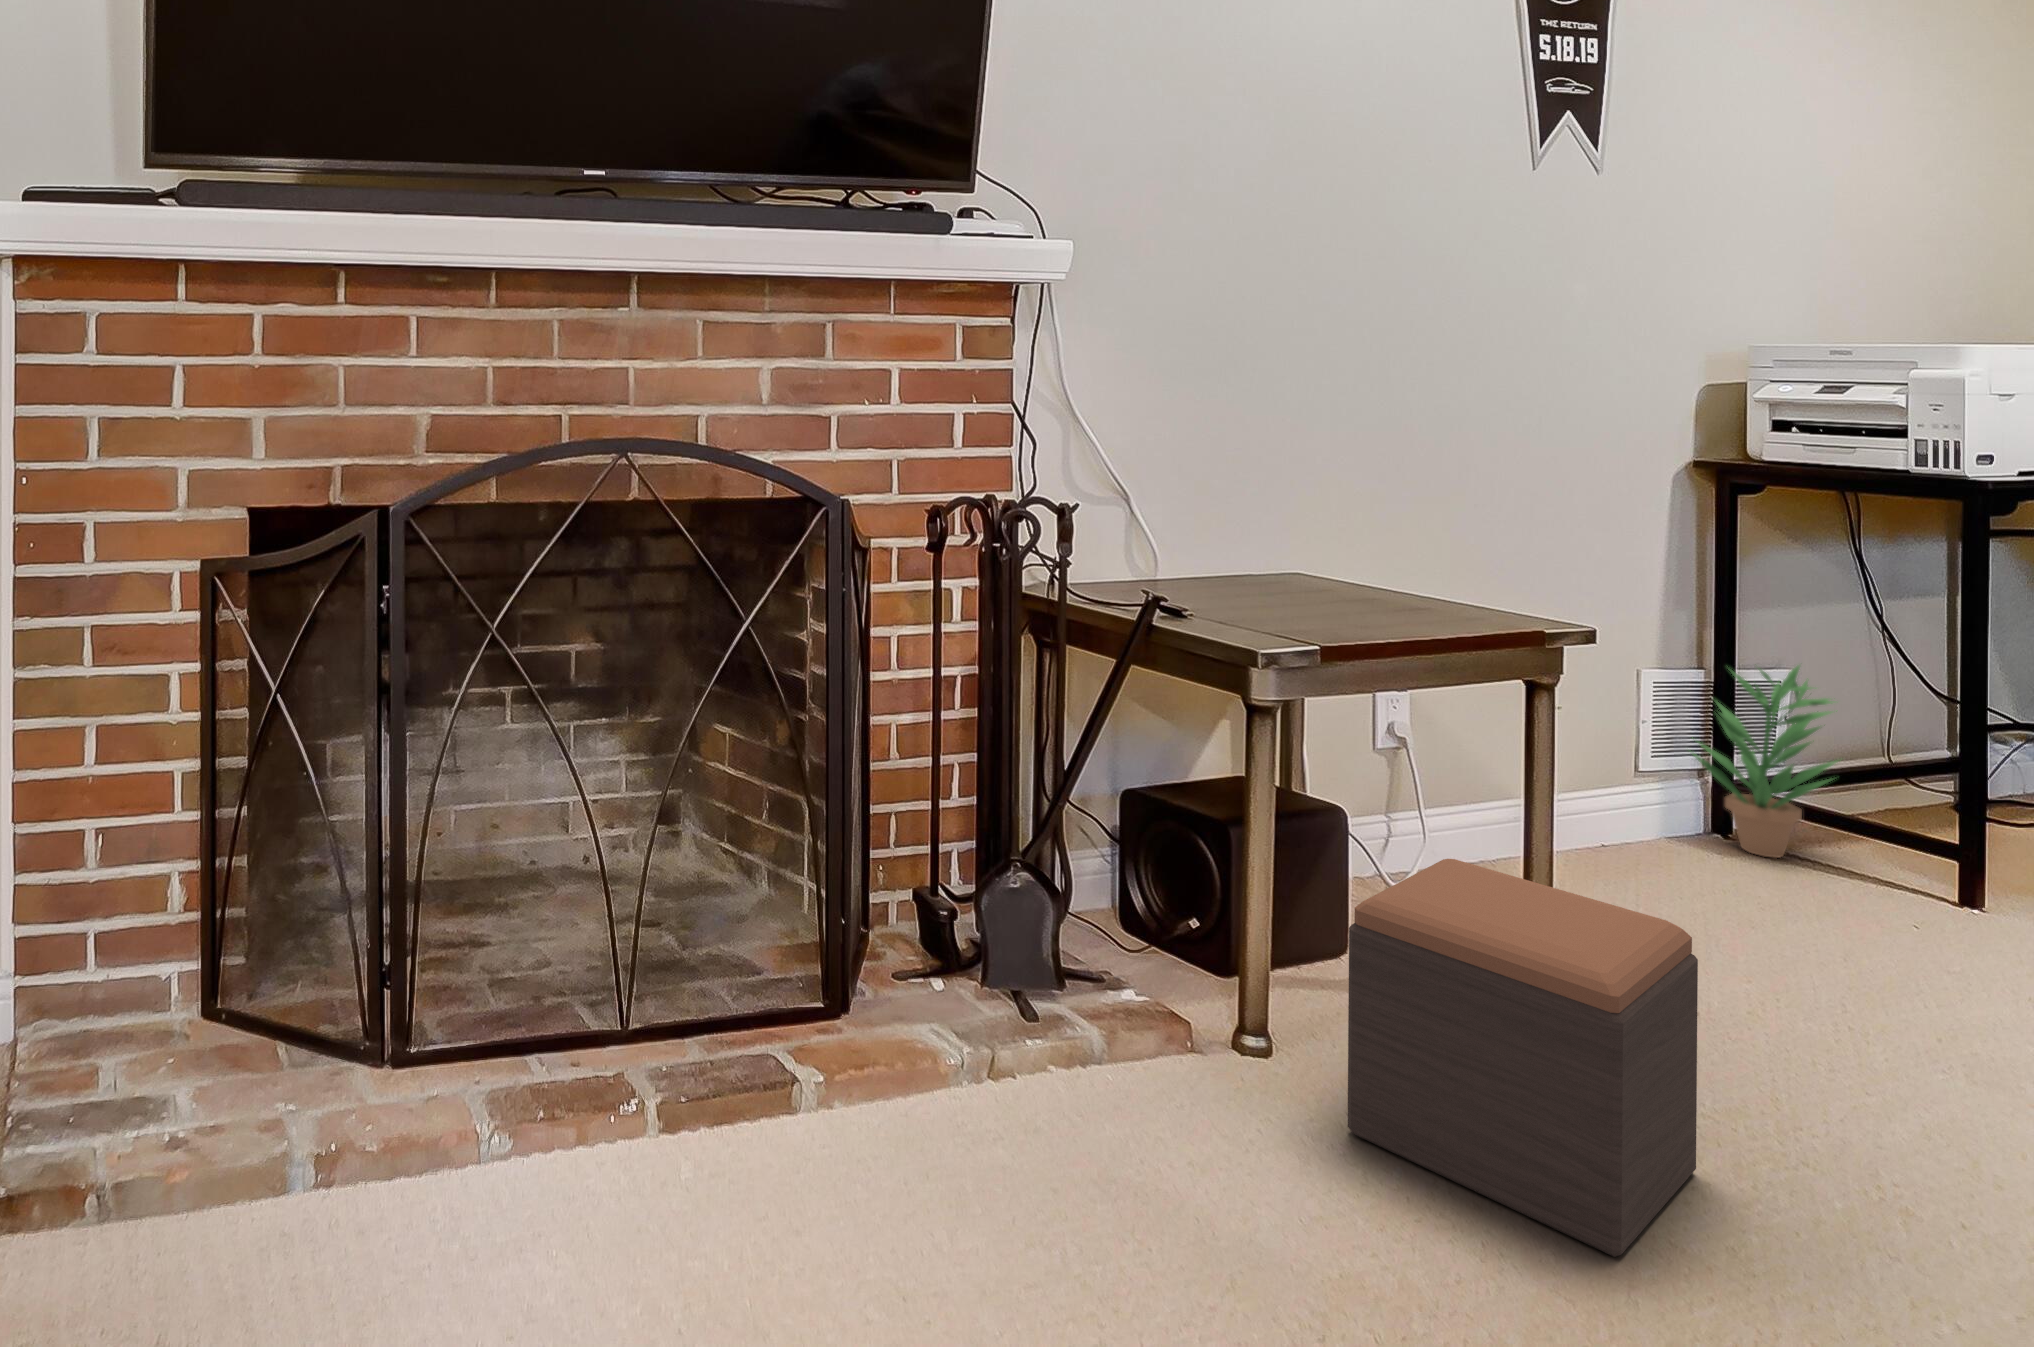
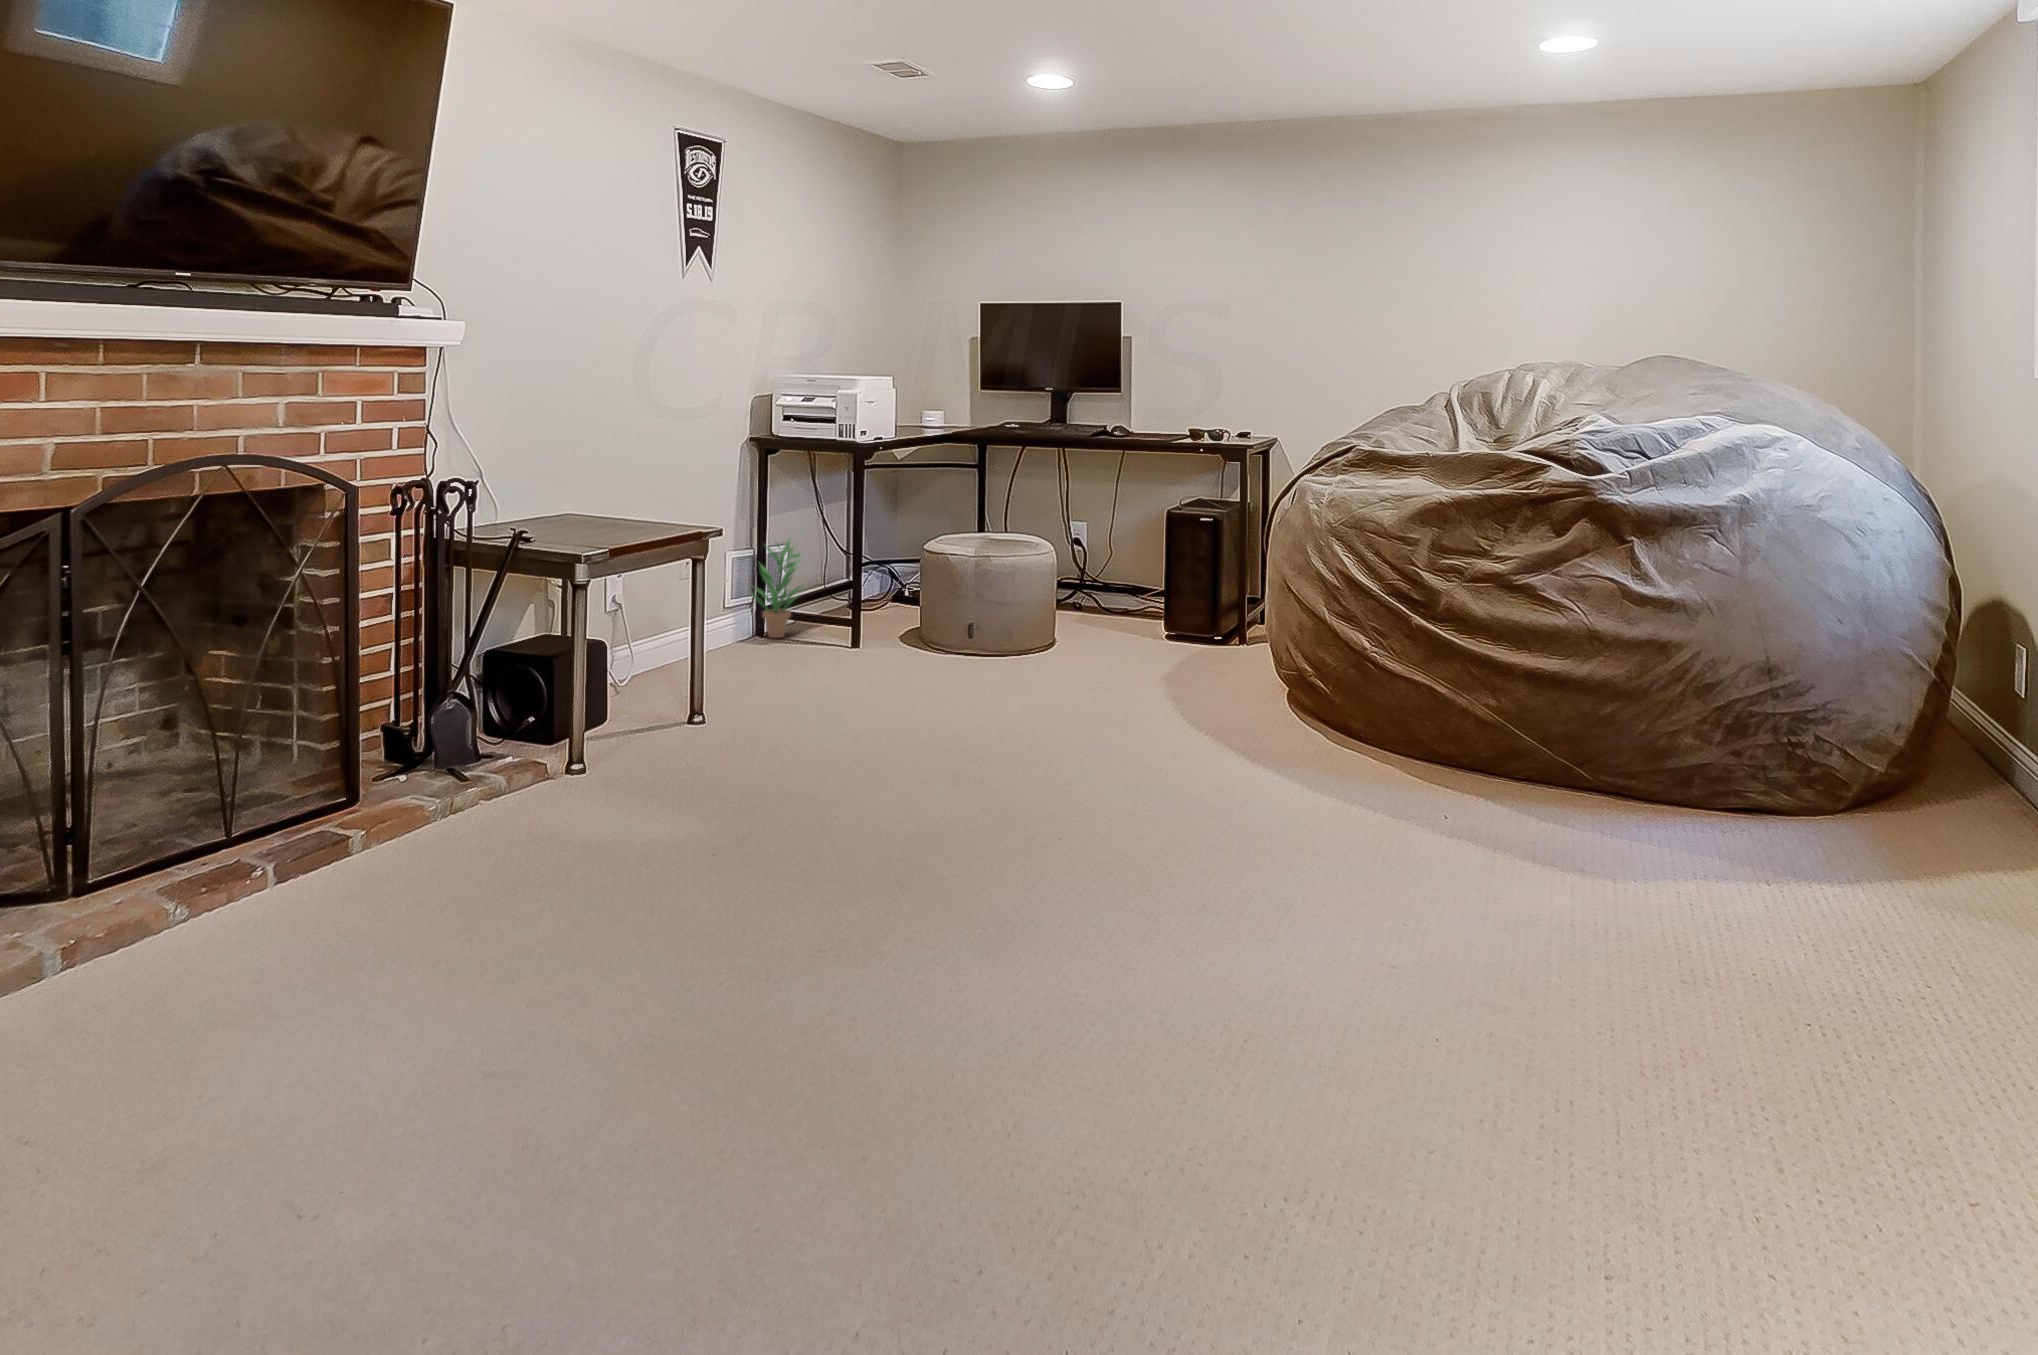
footstool: present [1348,859,1698,1257] -> none [613,636,742,775]

